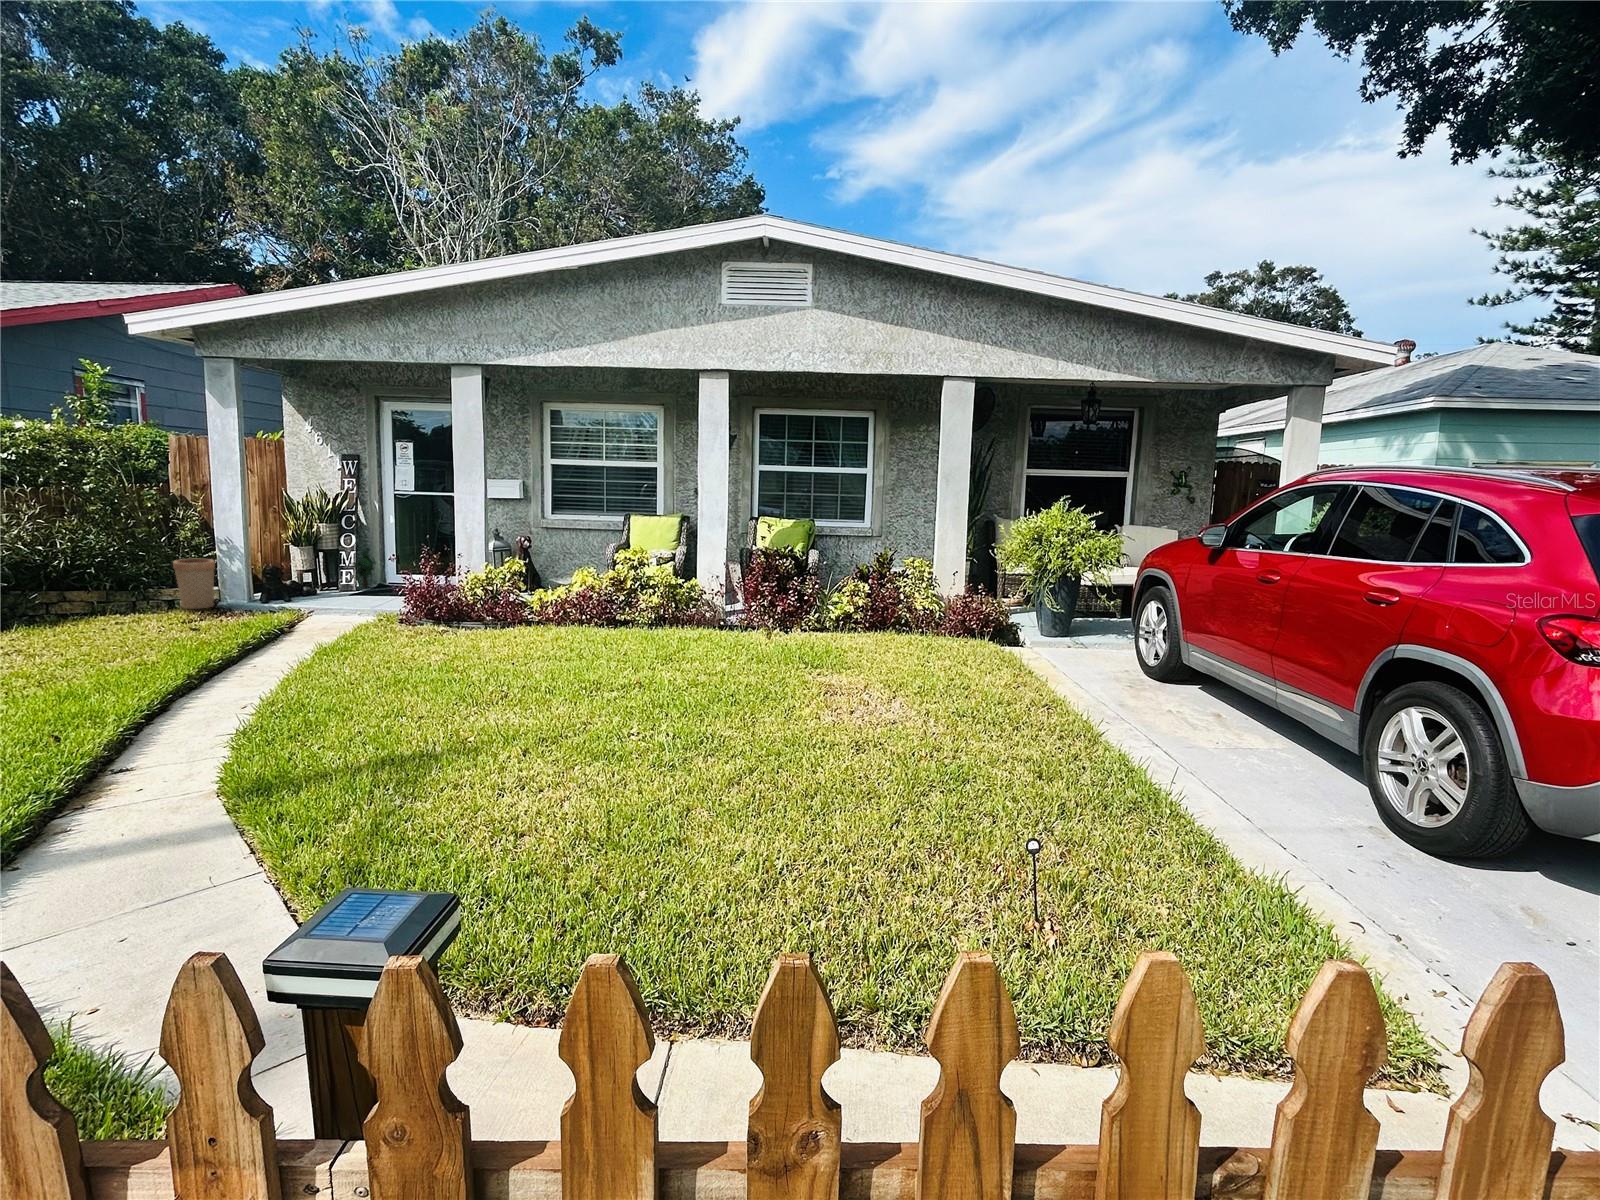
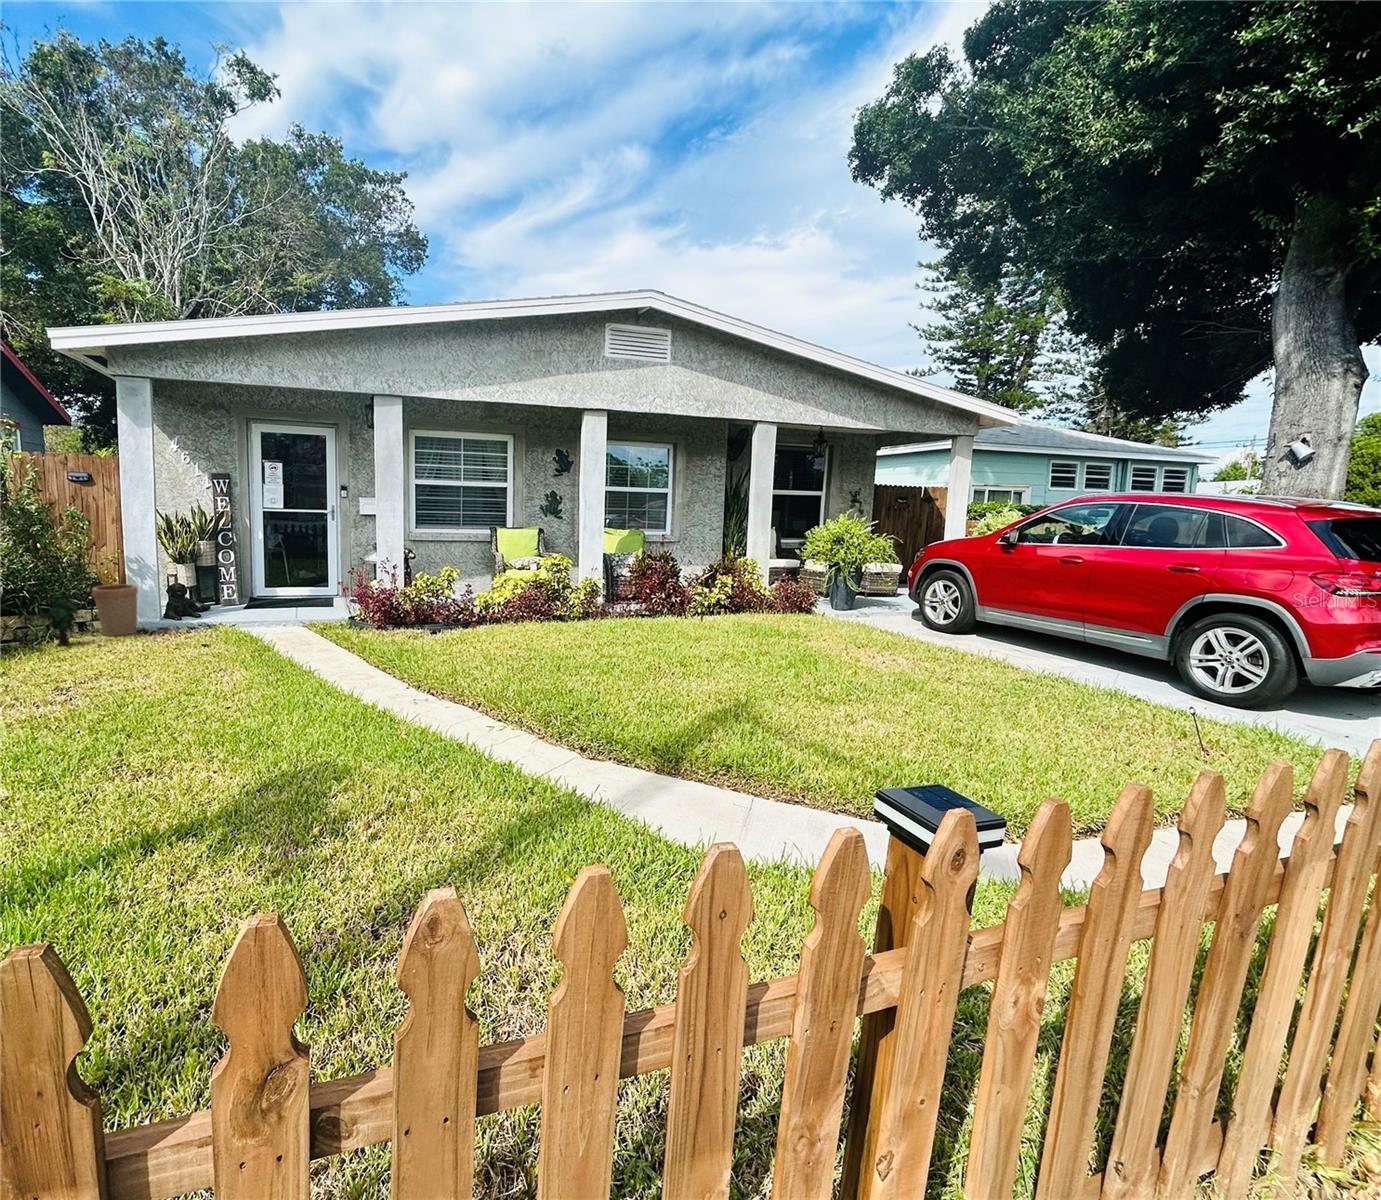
decorative plant: present [352,549,376,588] -> present [40,594,78,646]

